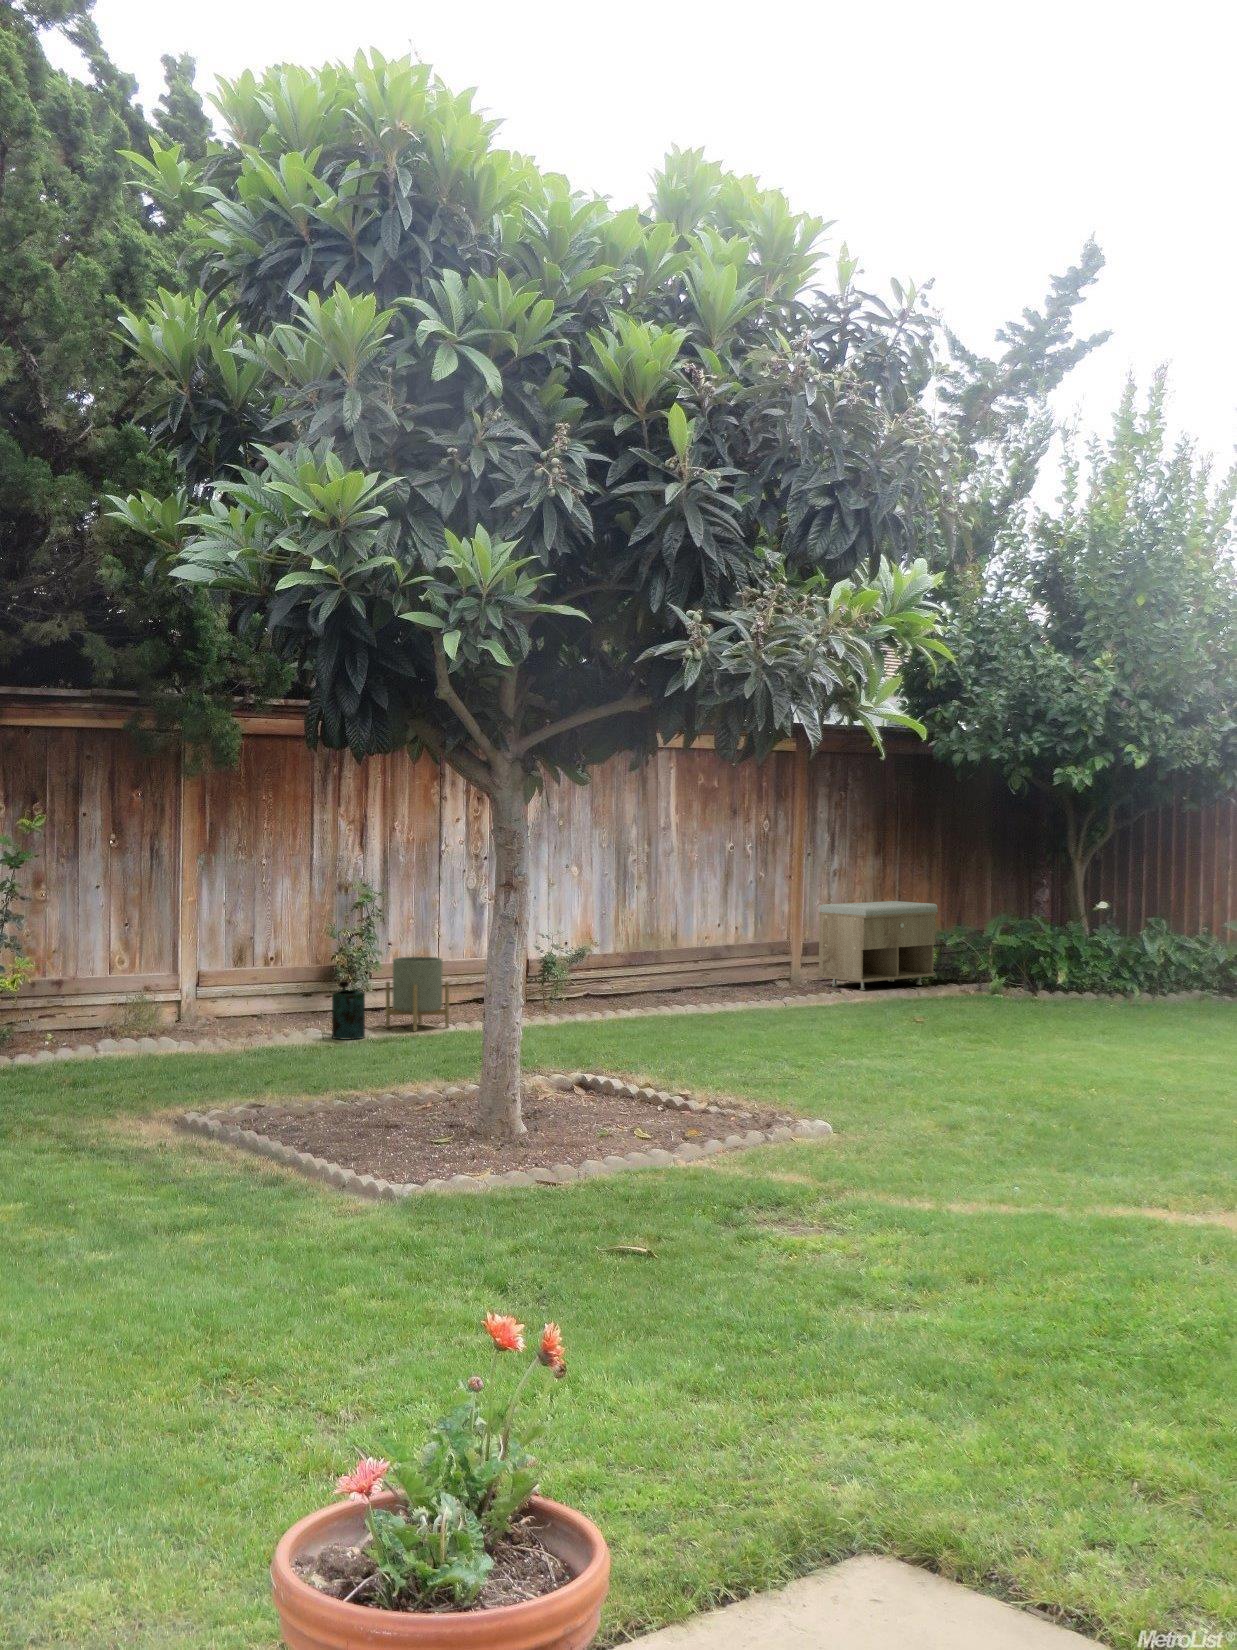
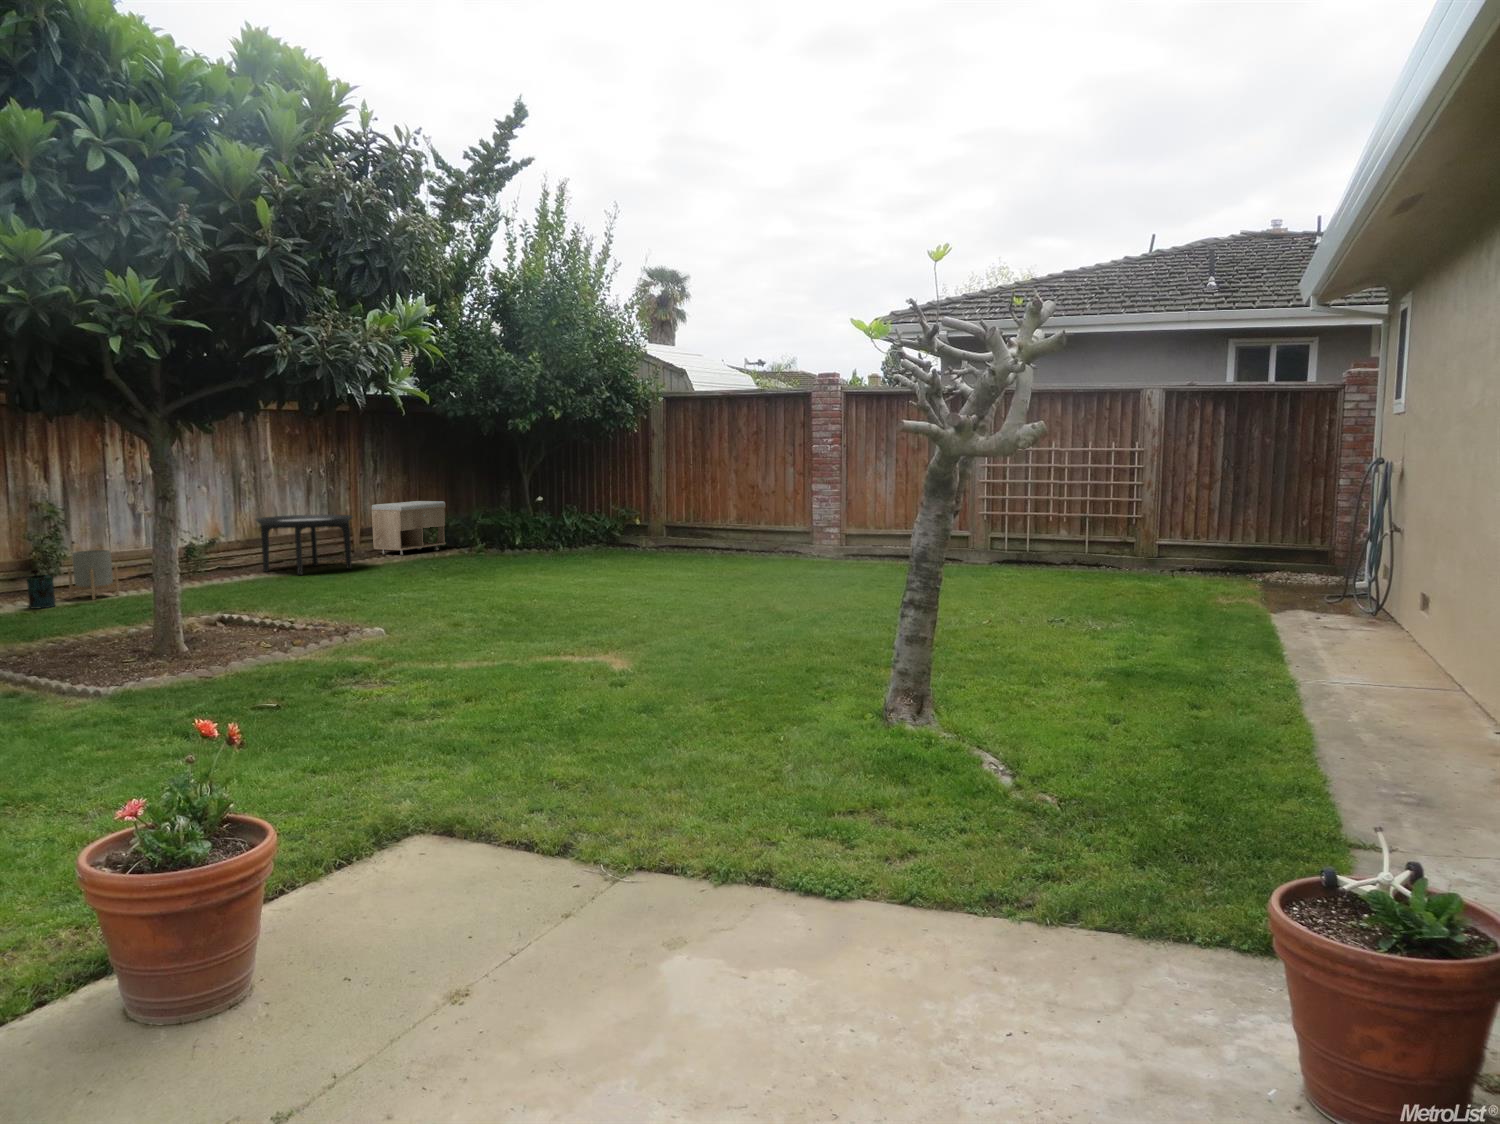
round table: none [644,917,791,1014] -> present [256,514,353,575]

